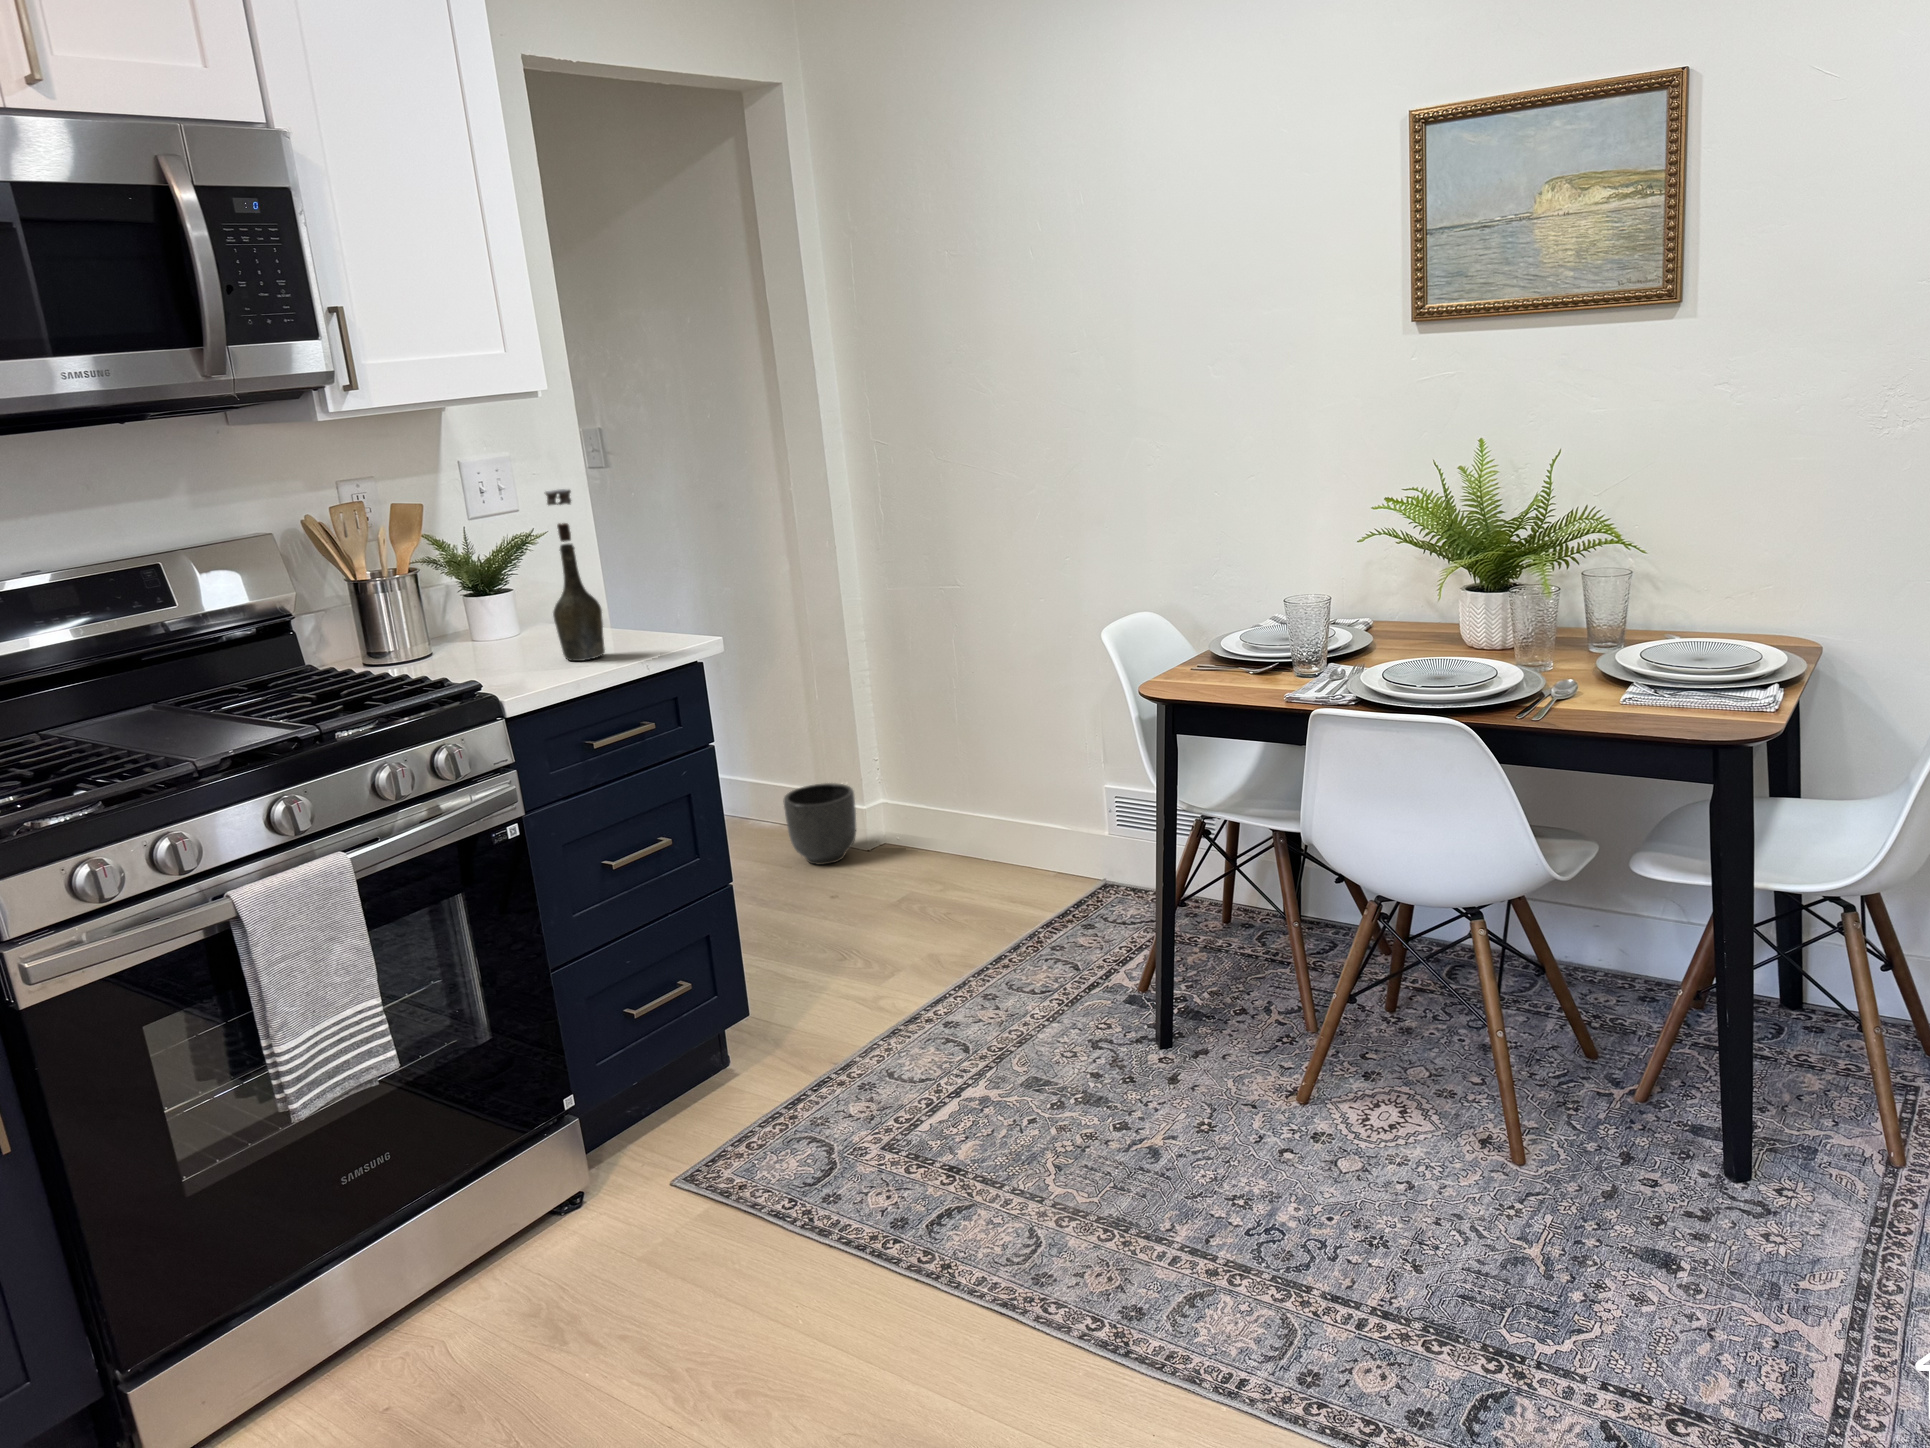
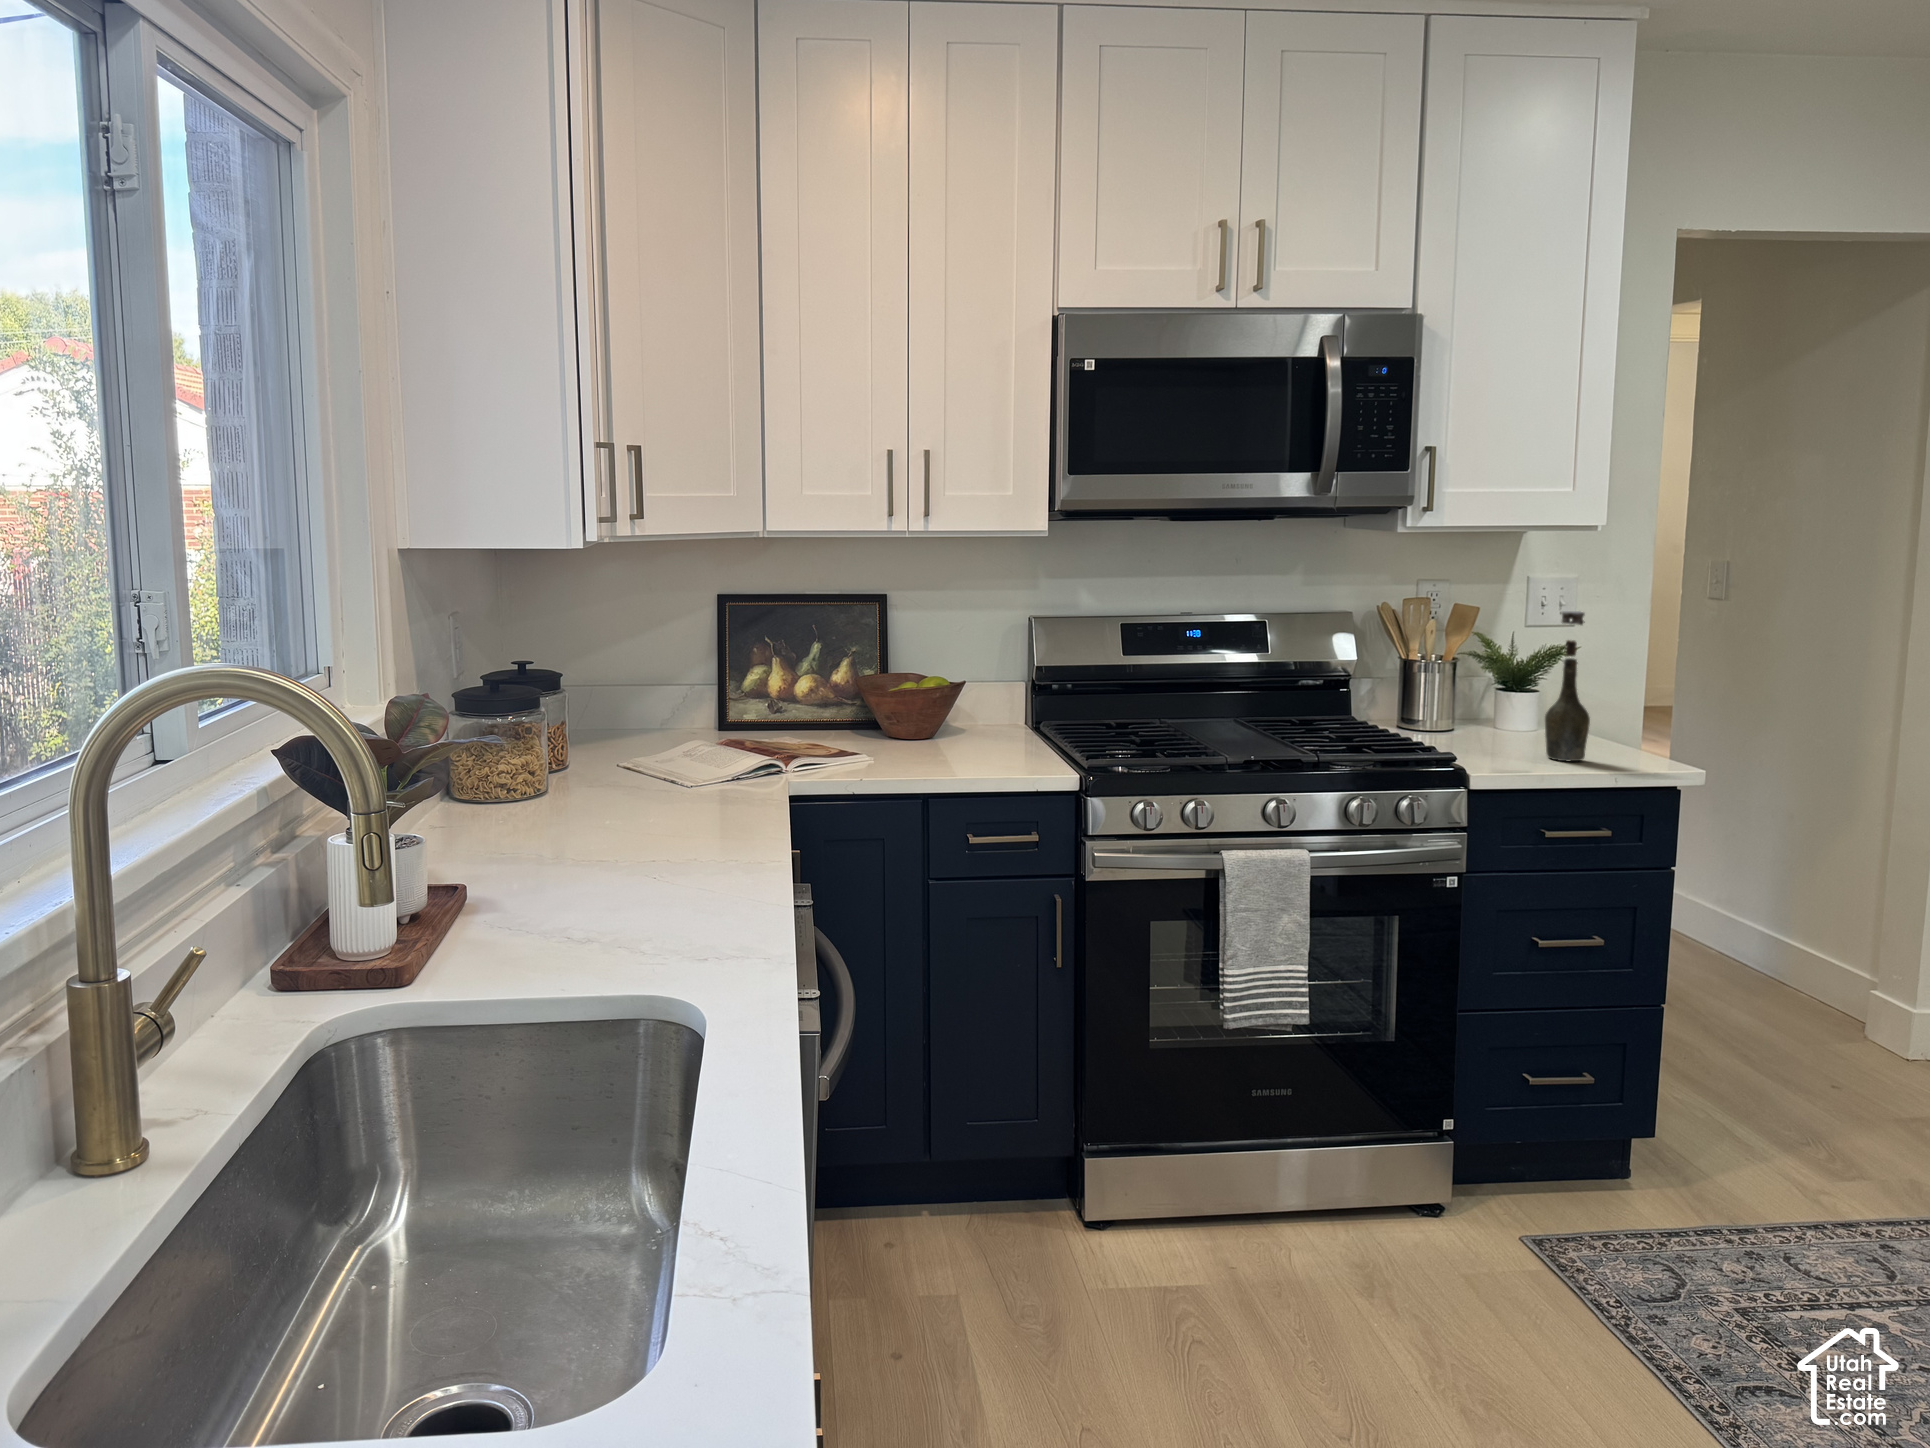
planter: present [783,783,856,865] -> none [1811,968,1904,1059]

